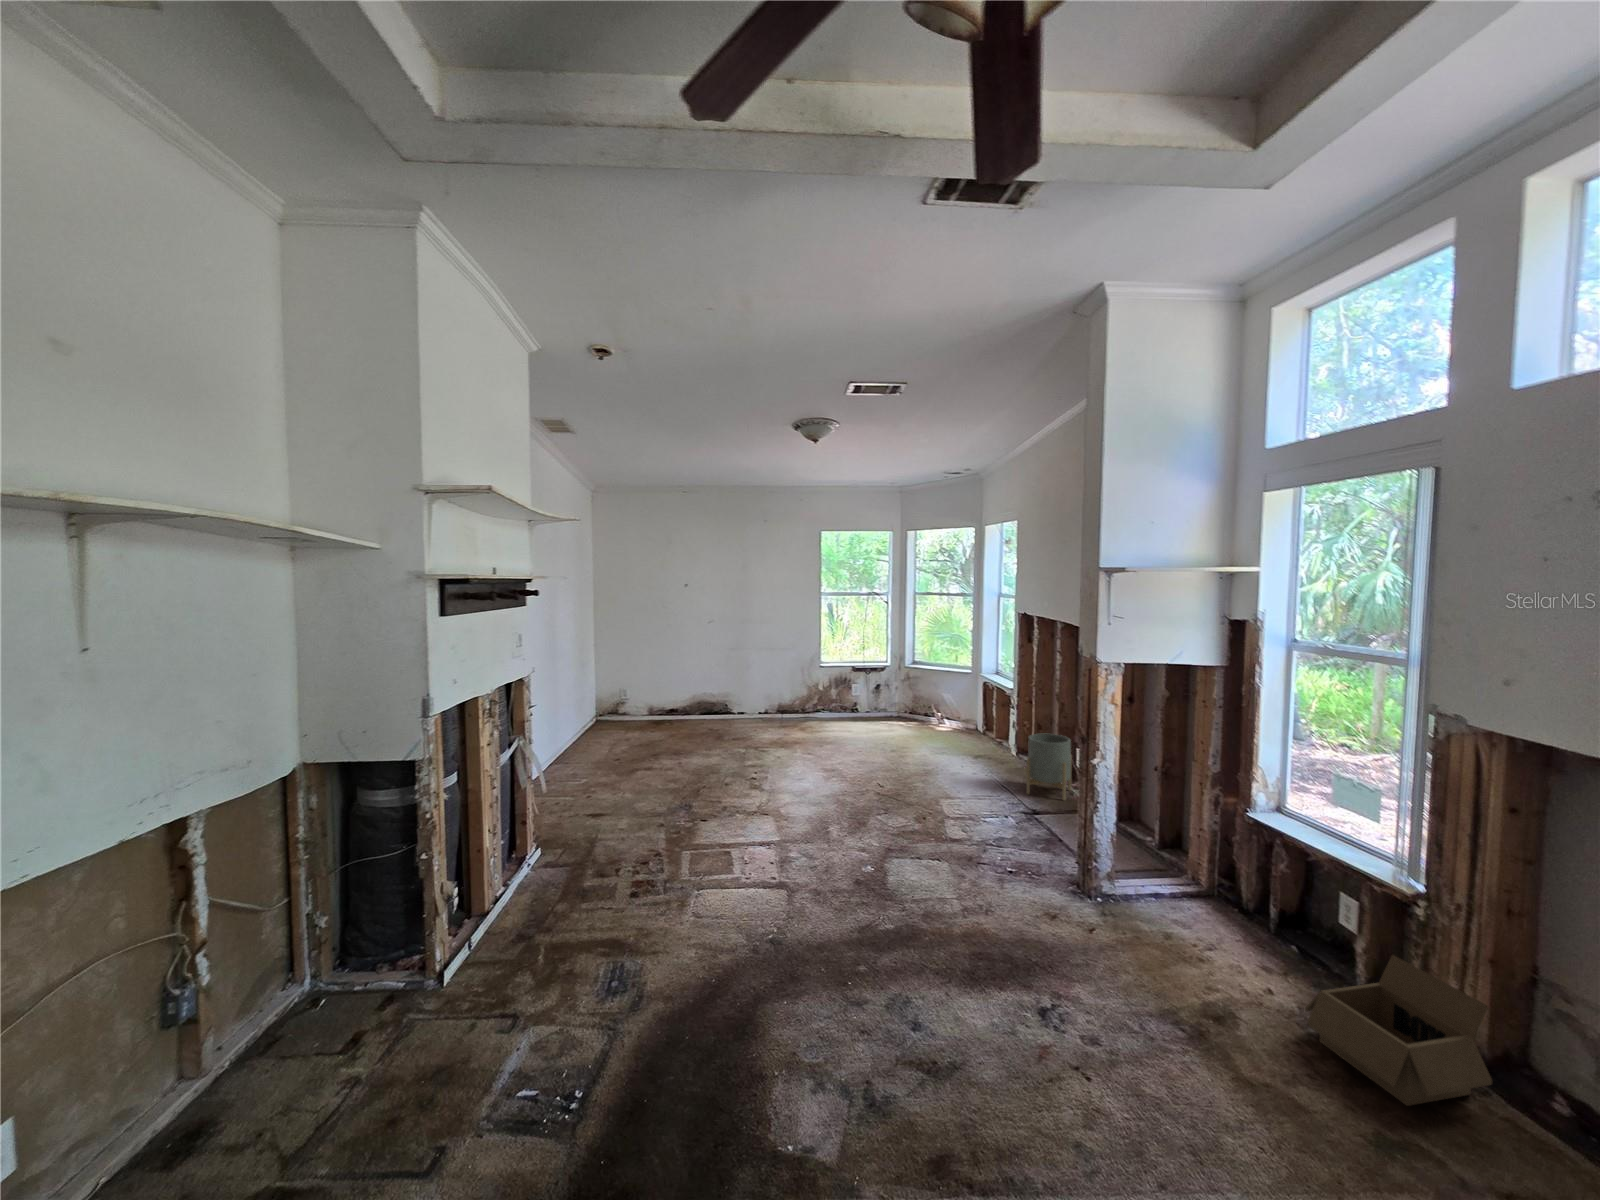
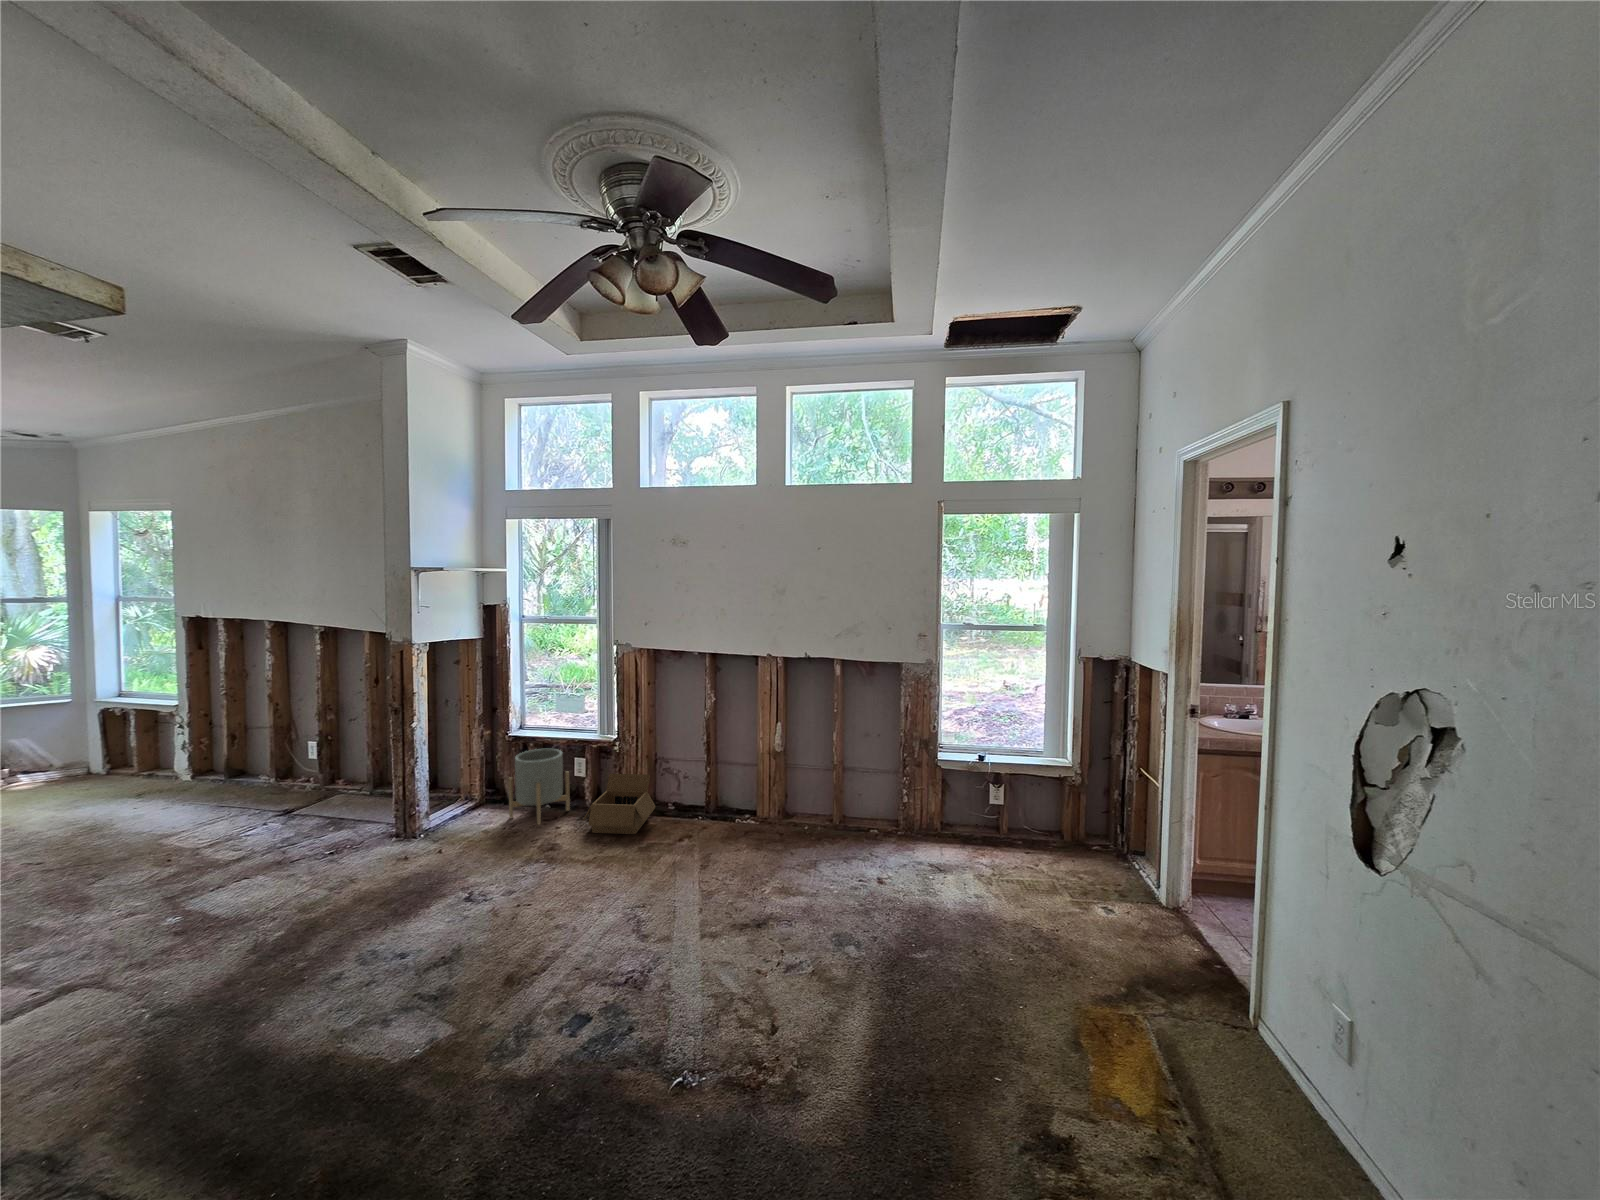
planter: present [1026,734,1072,800] -> present [509,749,570,825]

